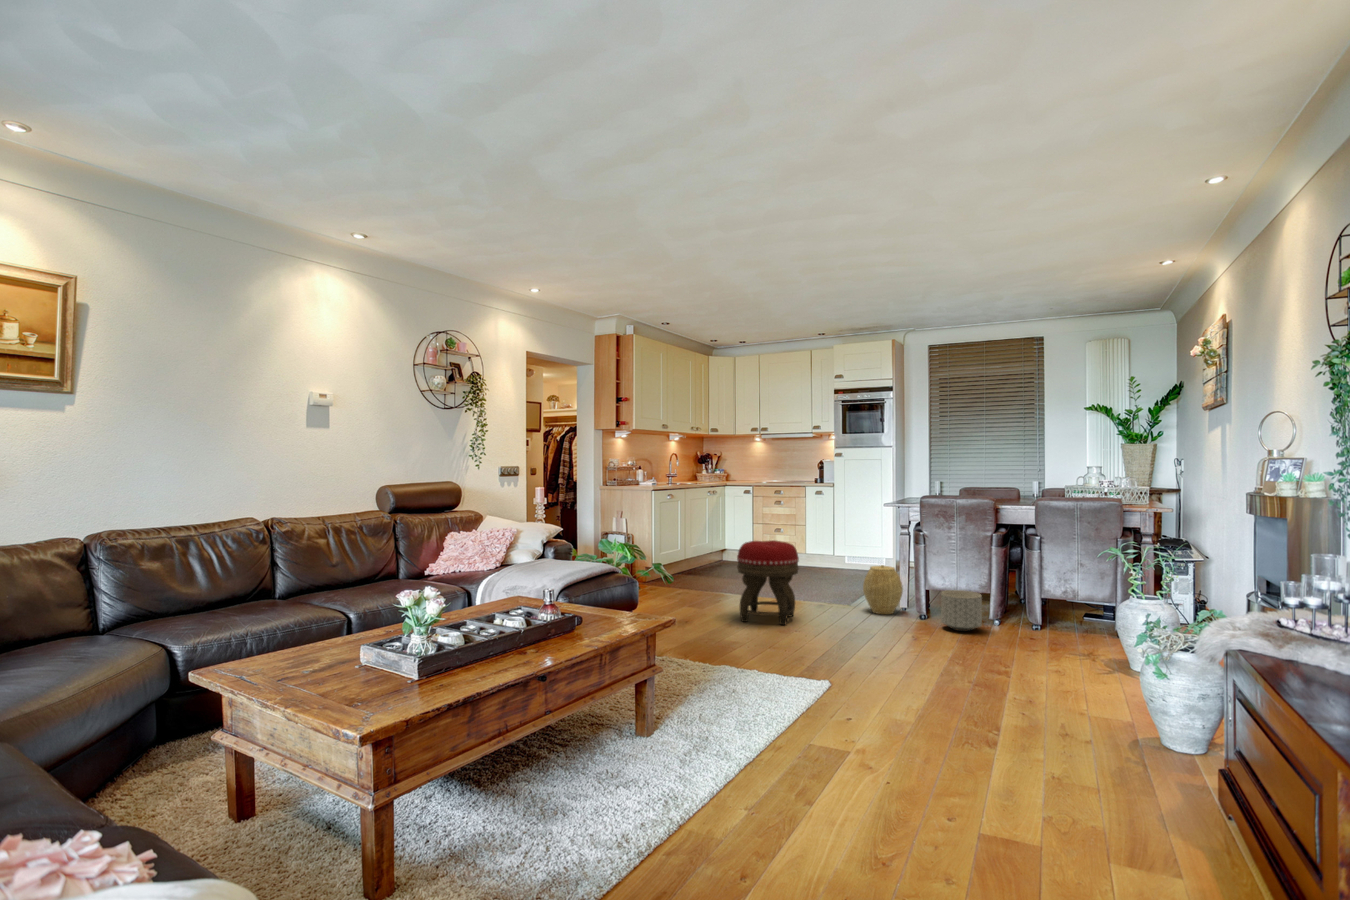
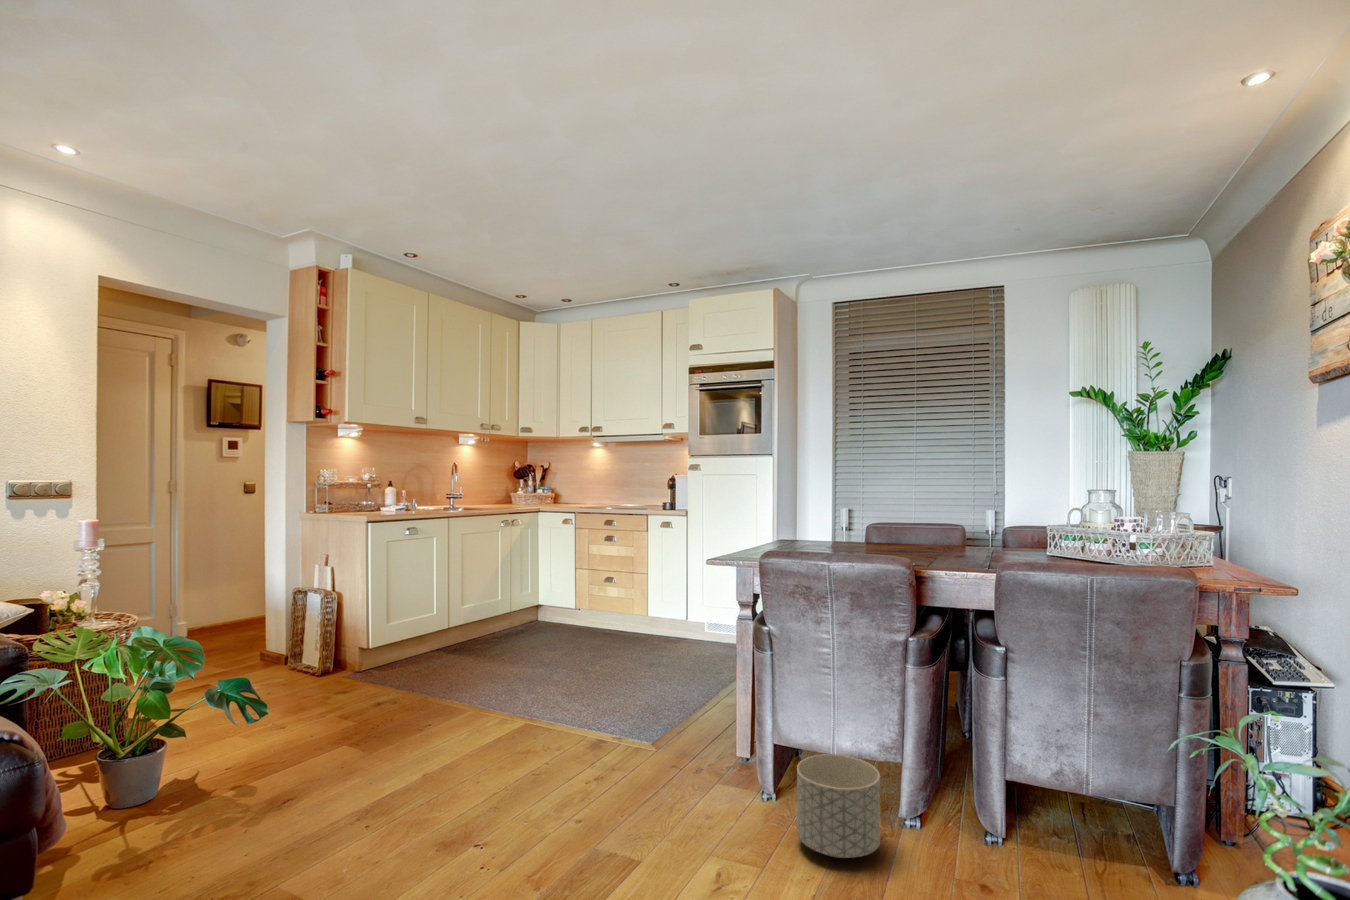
footstool: present [737,540,799,625] -> none [379,641,516,841]
woven basket: present [863,565,903,614] -> none [665,683,740,787]

